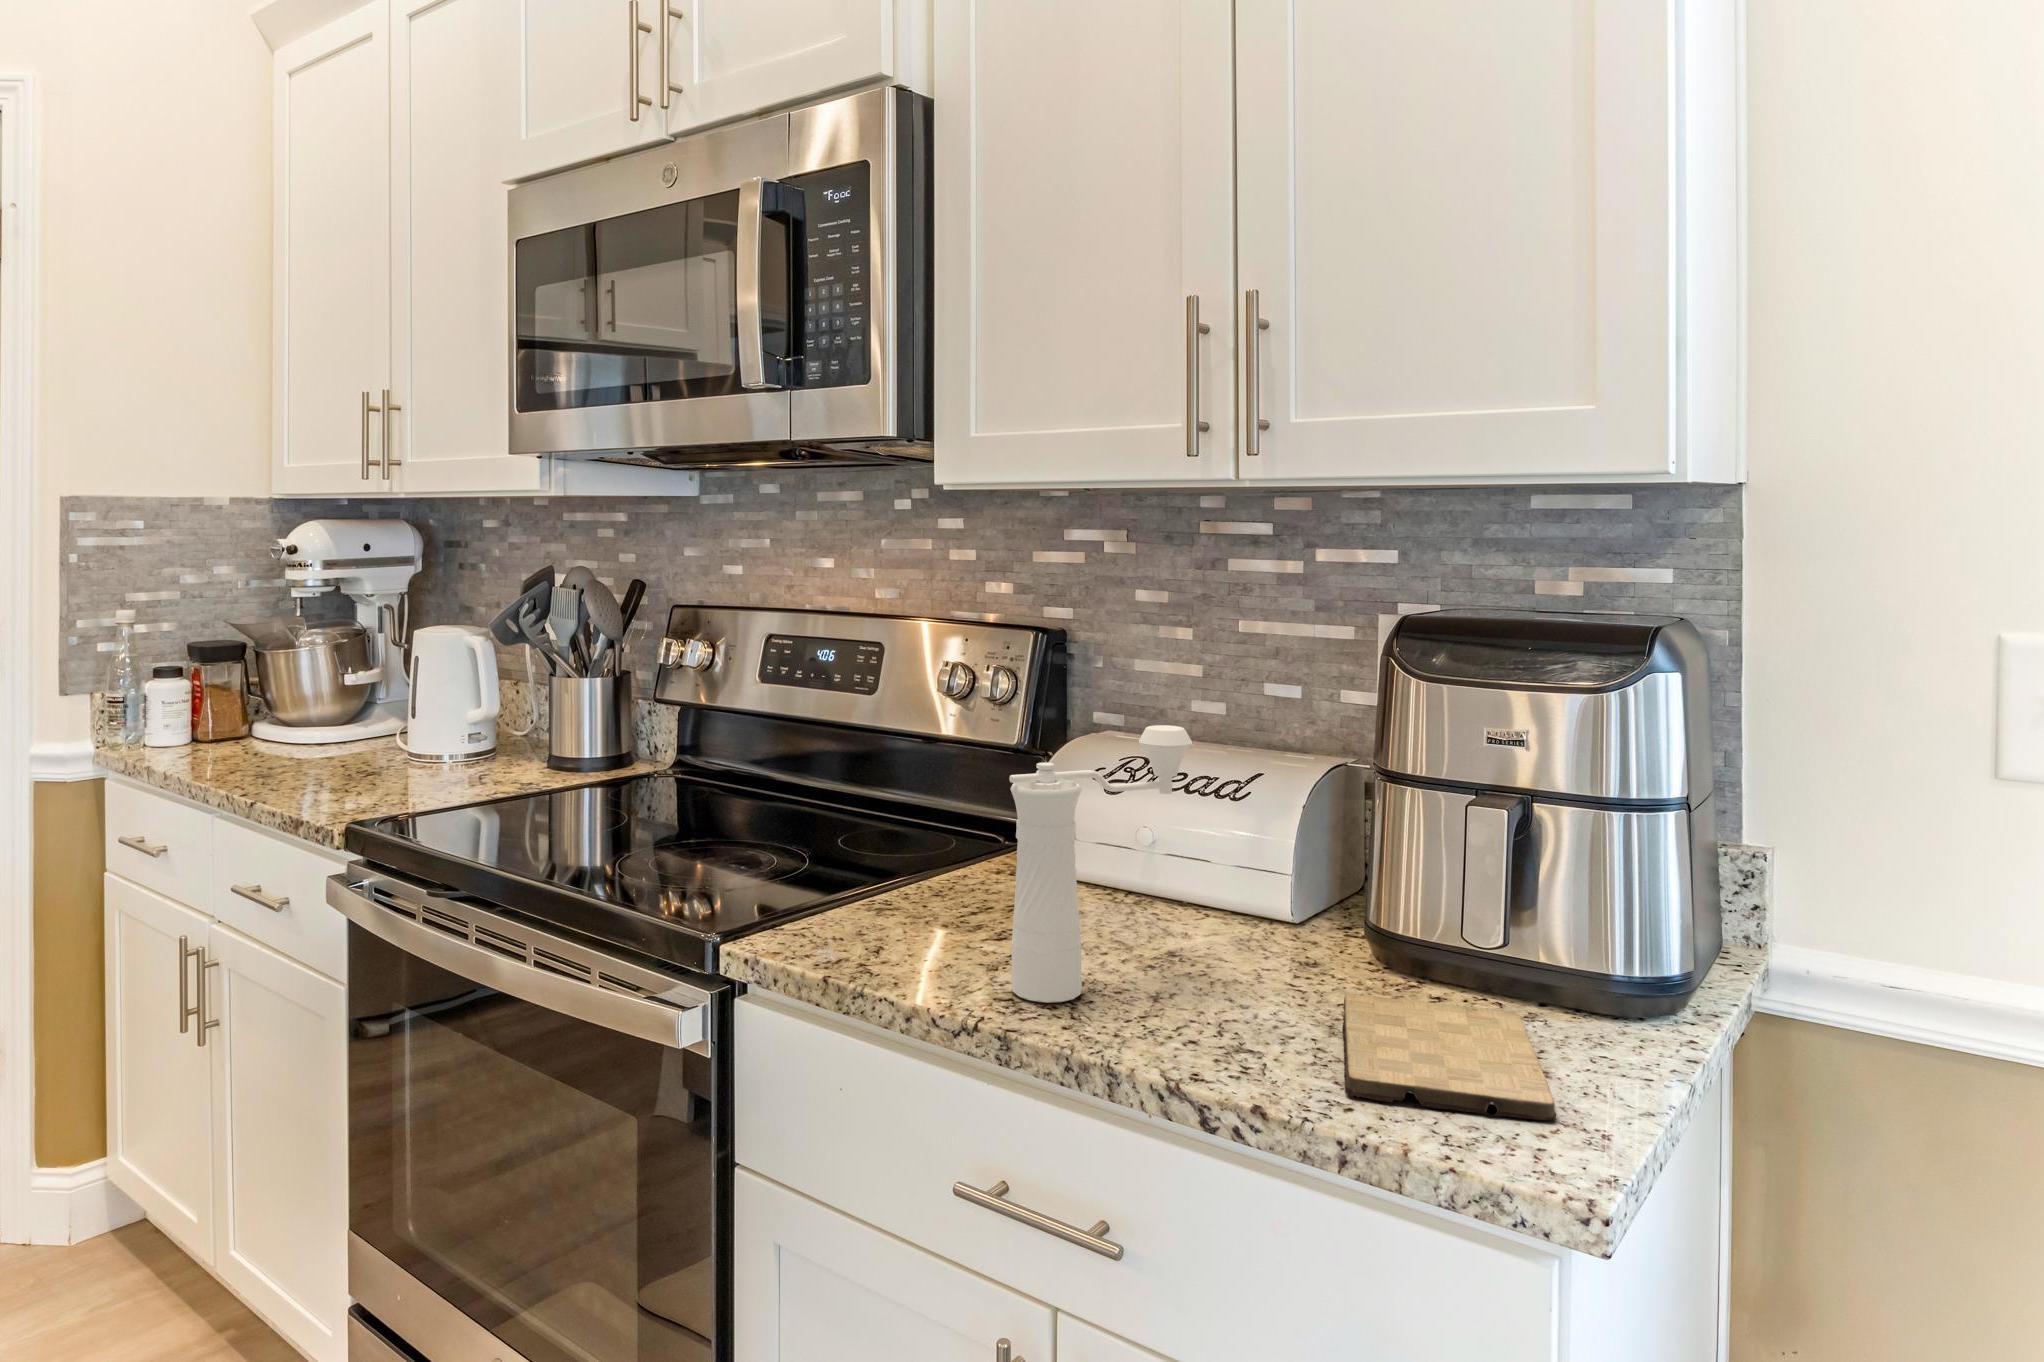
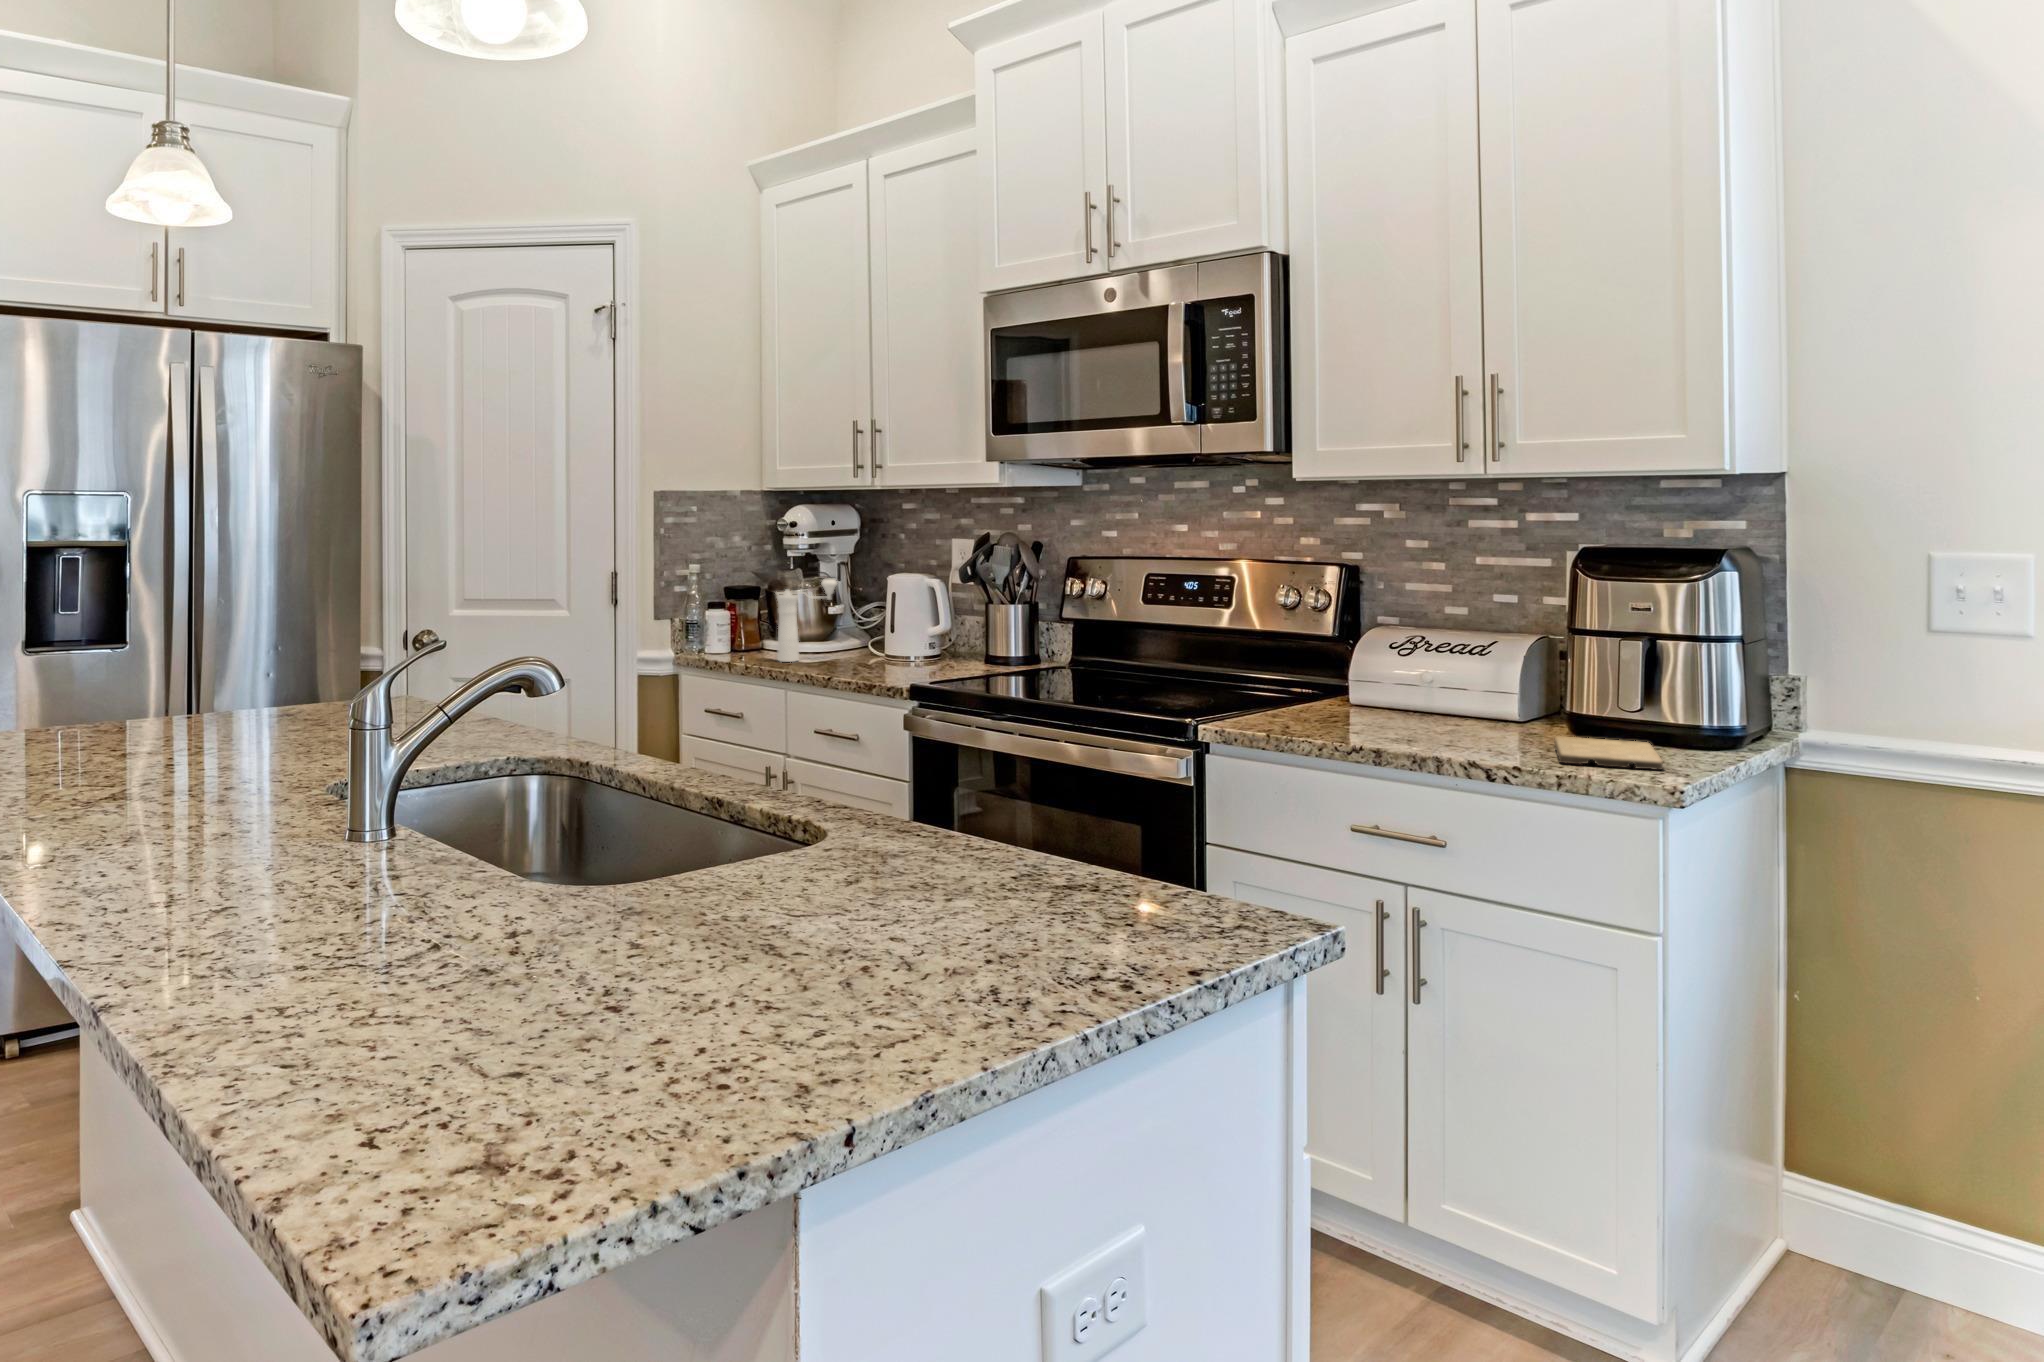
pepper mill: present [1009,725,1192,1003] -> present [776,579,837,662]

